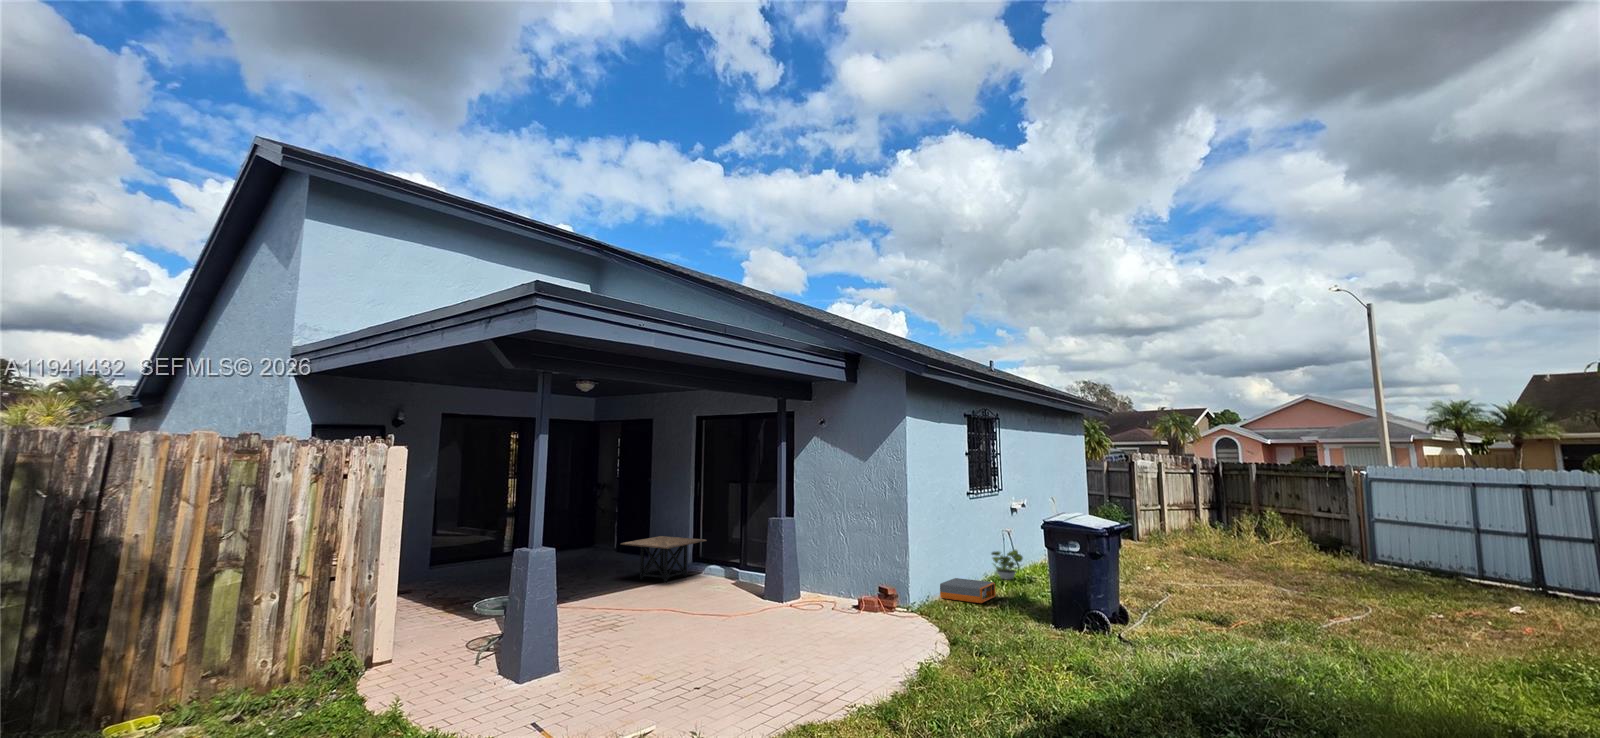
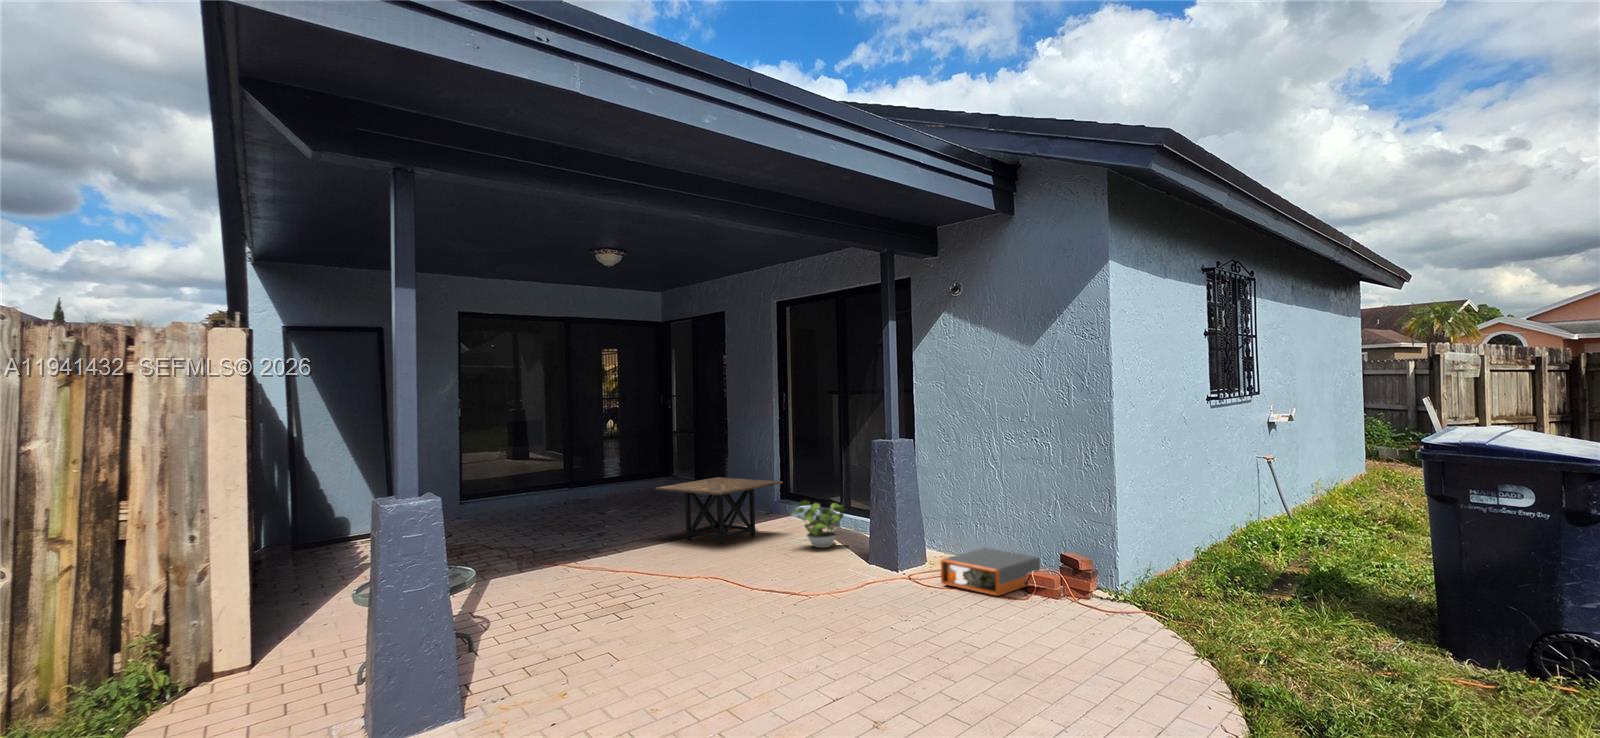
potted plant: present [992,550,1023,580] -> present [791,500,845,548]
storage box: present [940,578,996,603] -> present [941,548,1040,596]

